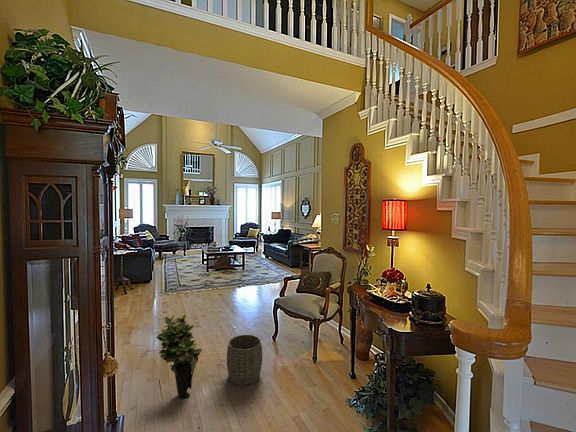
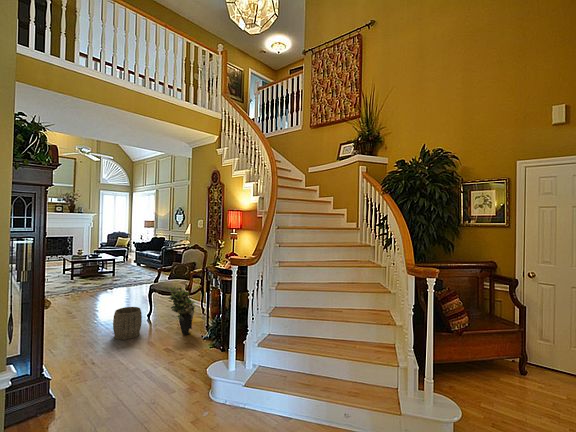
potted plant: present [156,314,202,399] -> present [169,286,196,335]

